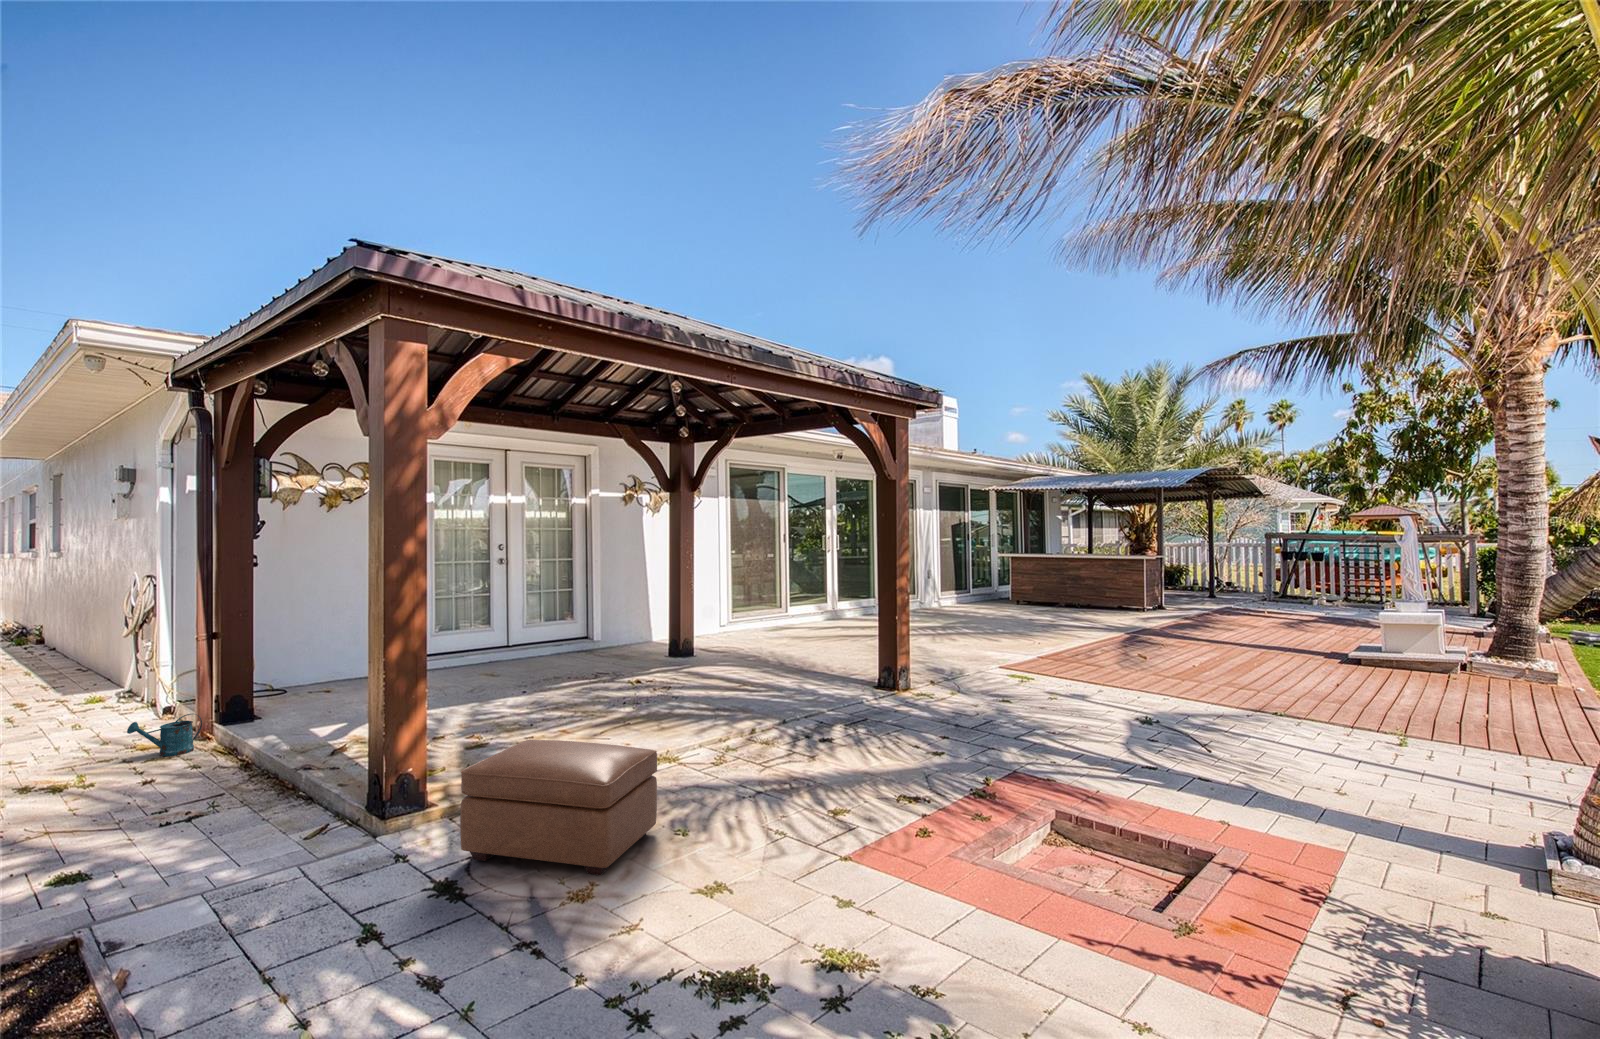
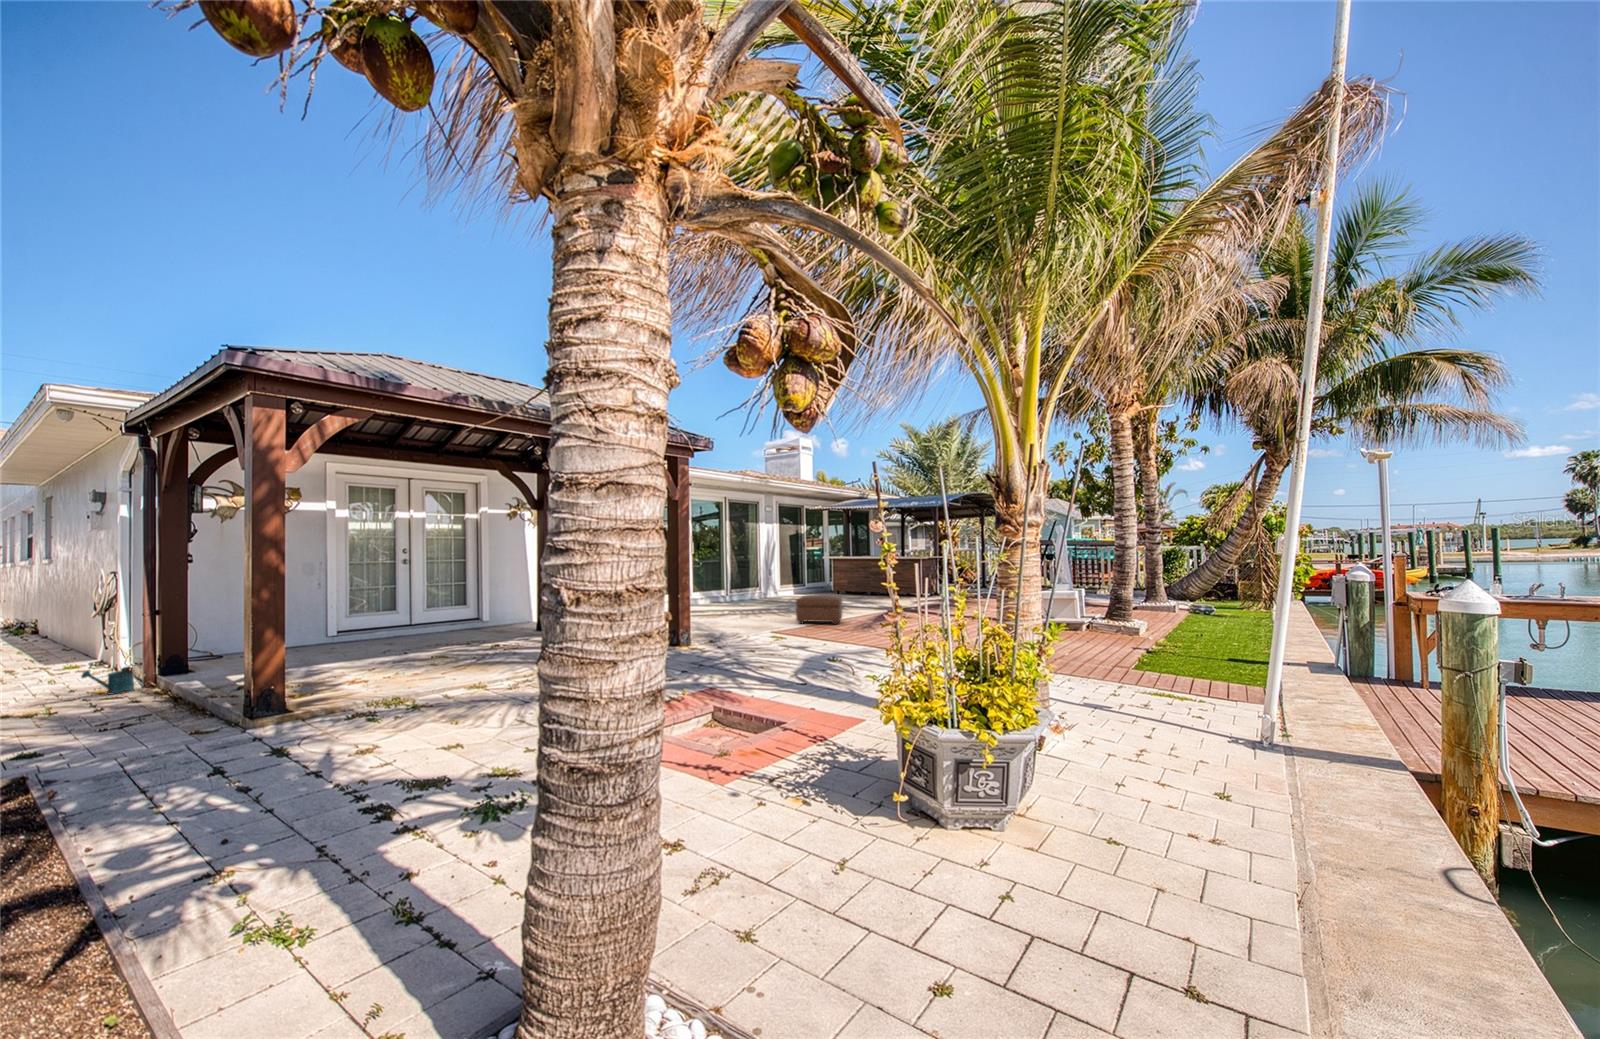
ottoman: present [460,740,657,875] -> present [796,595,843,625]

